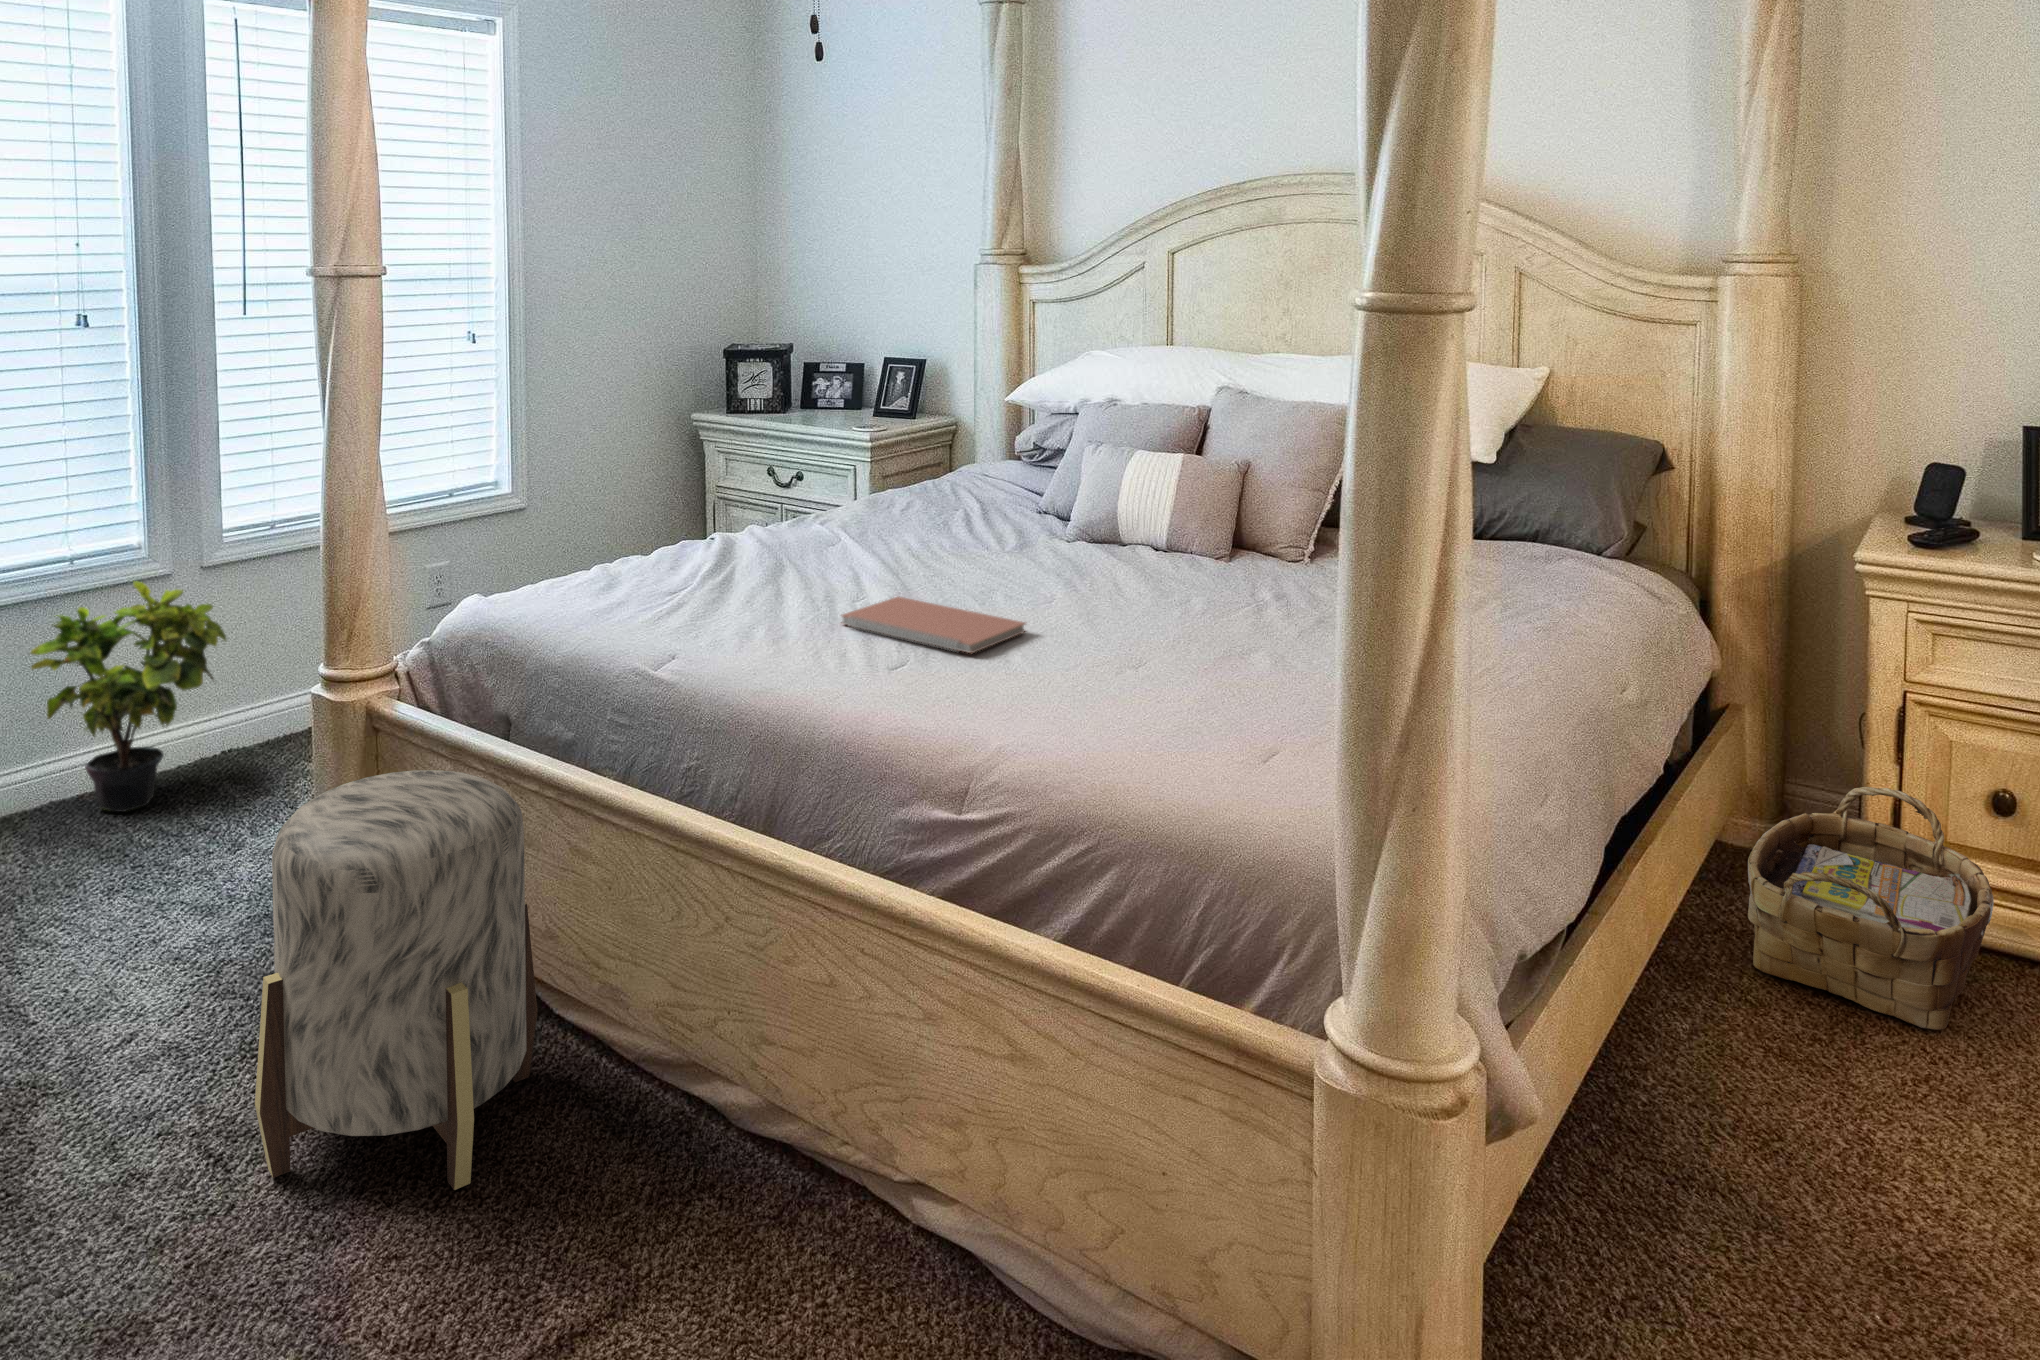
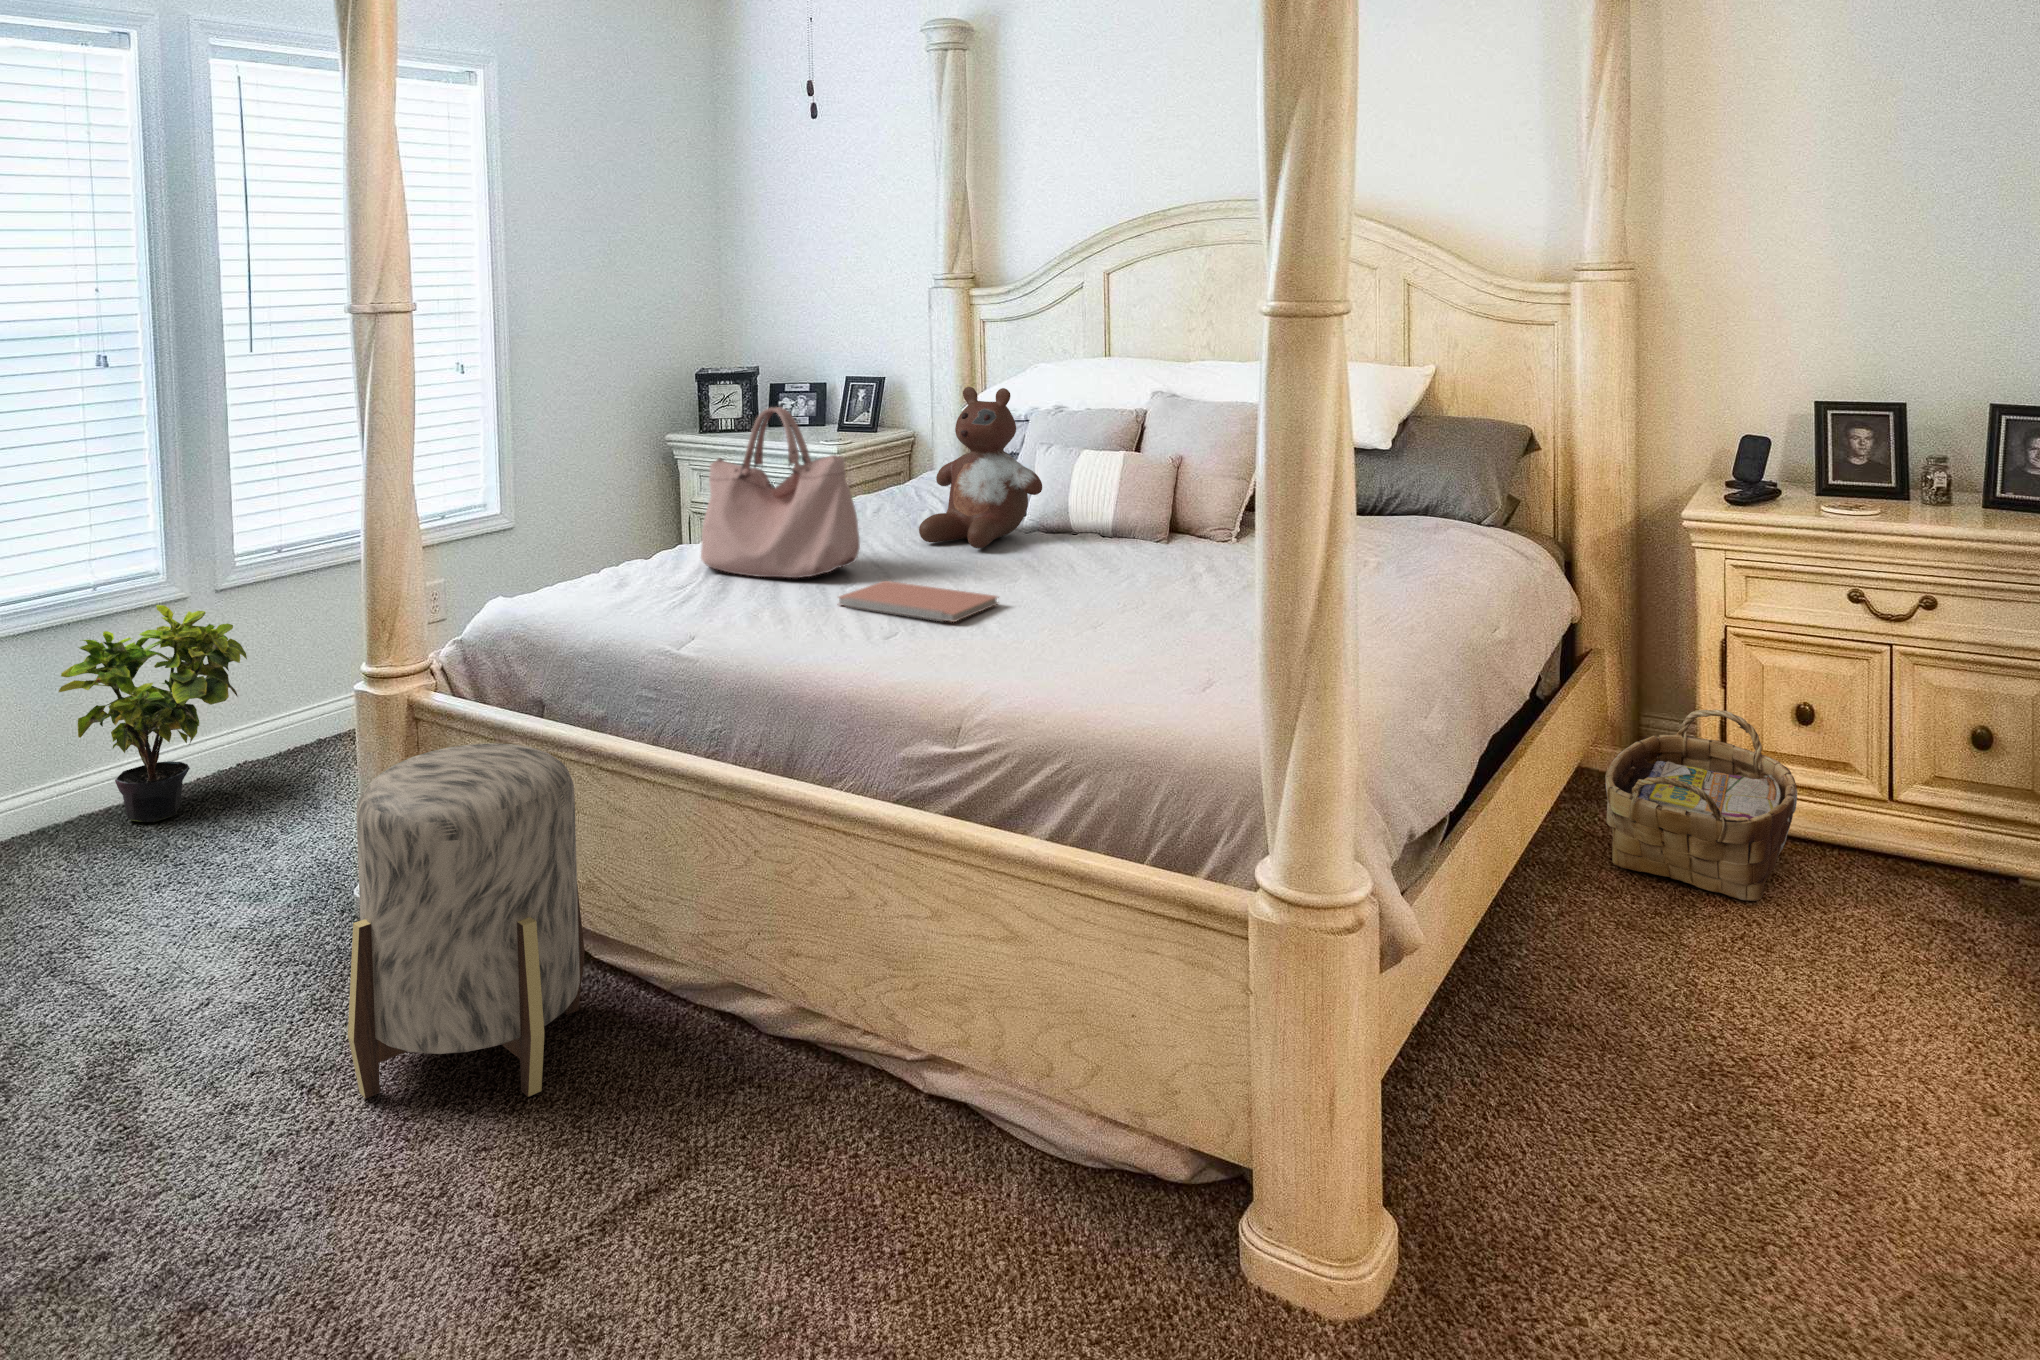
stuffed bear: none [944,376,1085,560] -> present [919,387,1042,548]
handbag: none [696,393,873,588] -> present [701,407,860,578]

